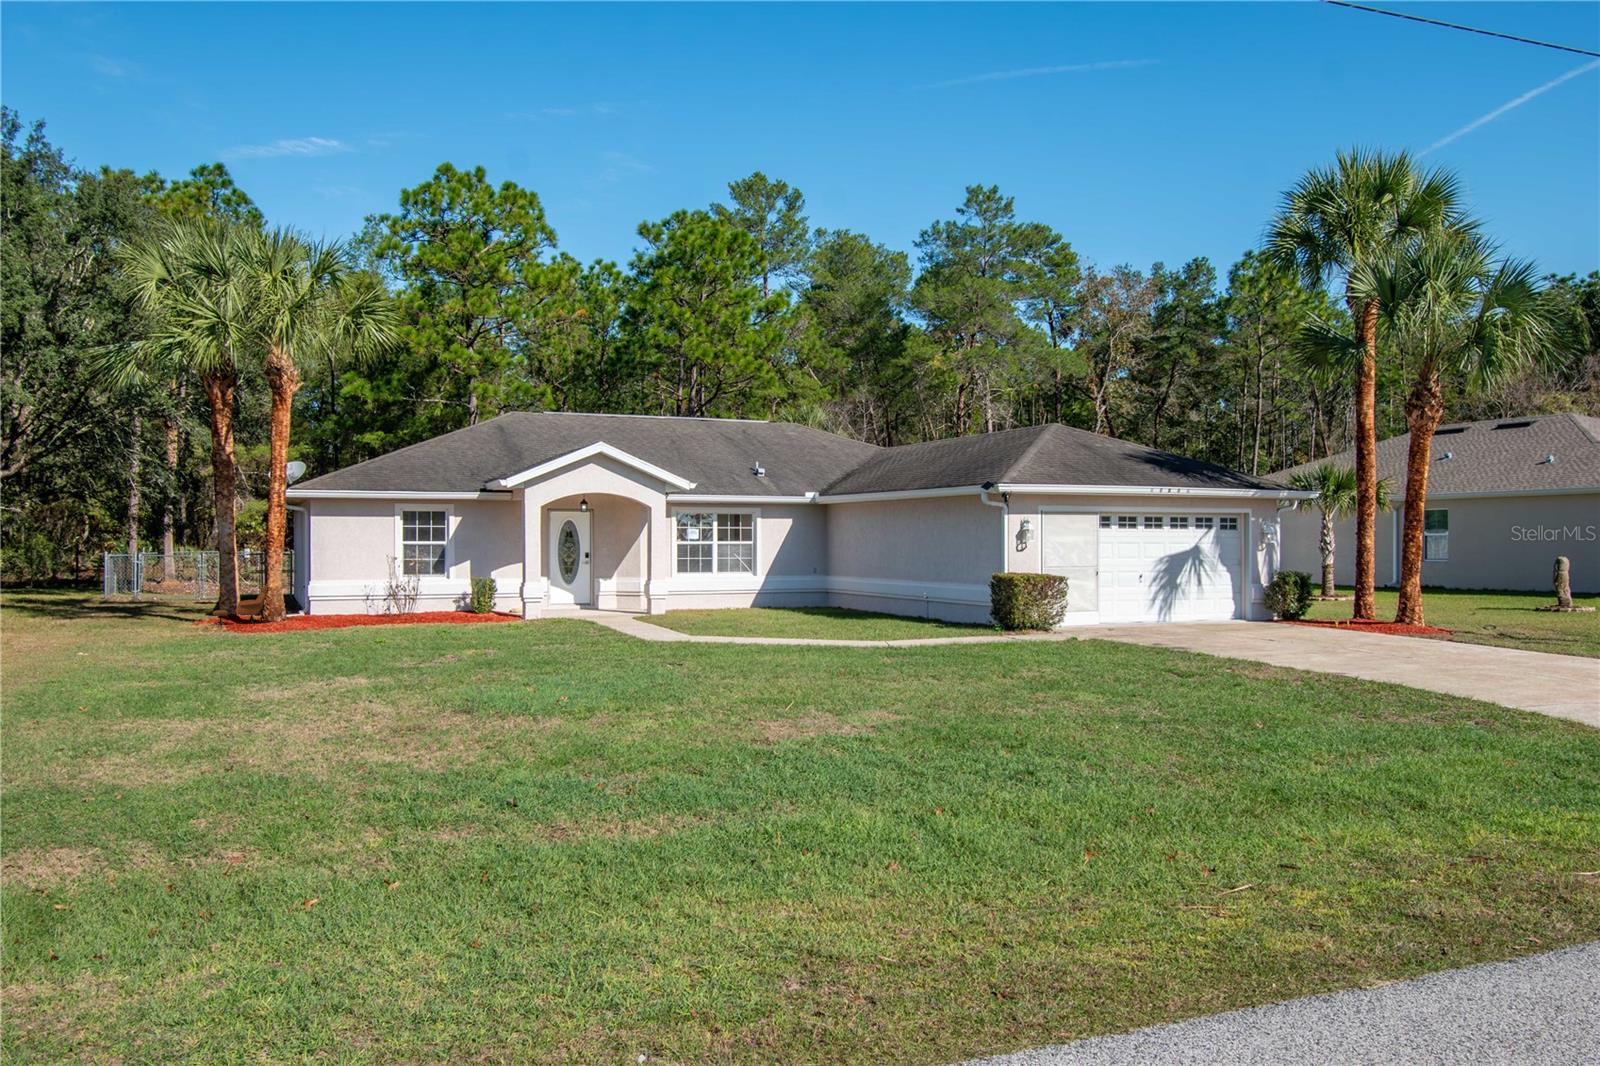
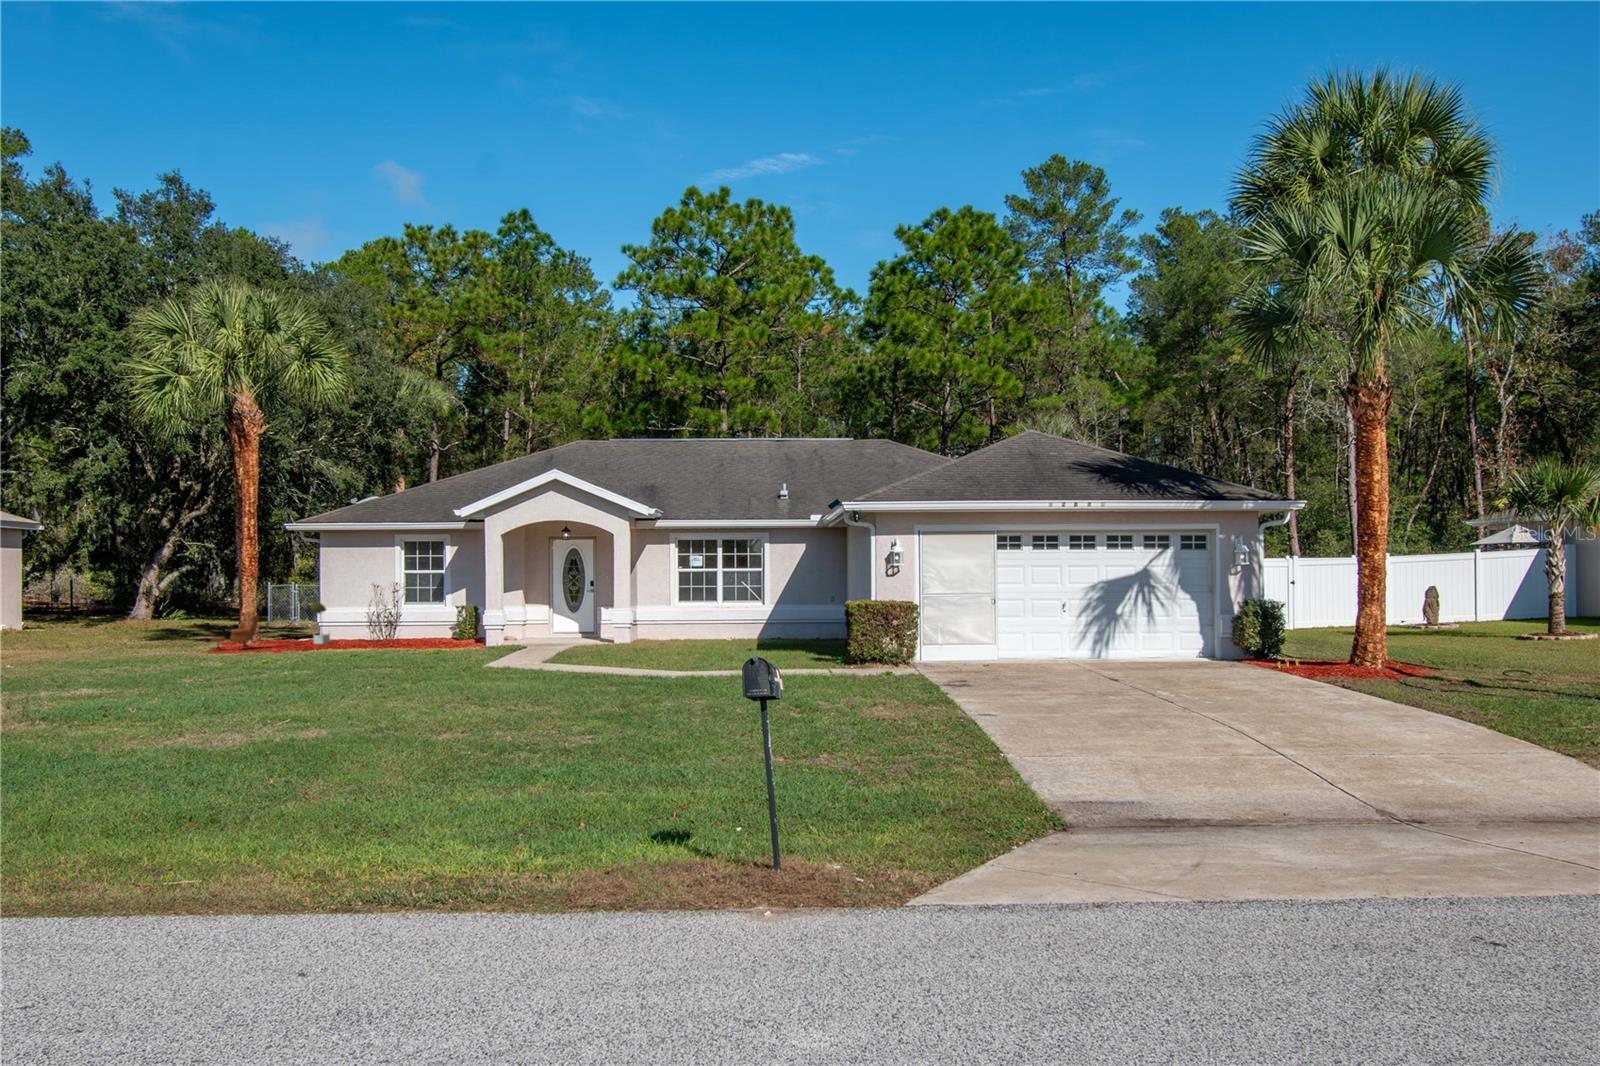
potted tree: none [306,572,327,616] -> present [310,603,330,644]

